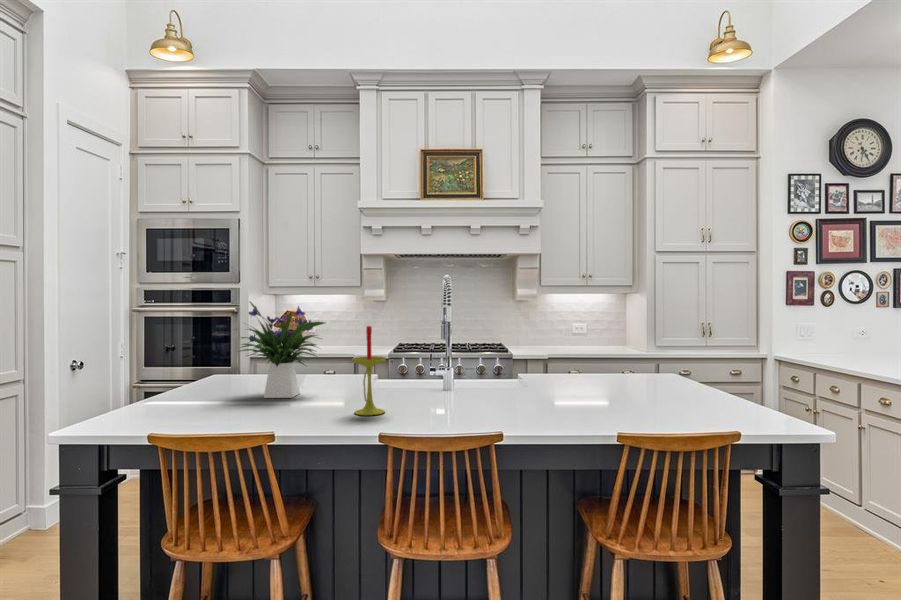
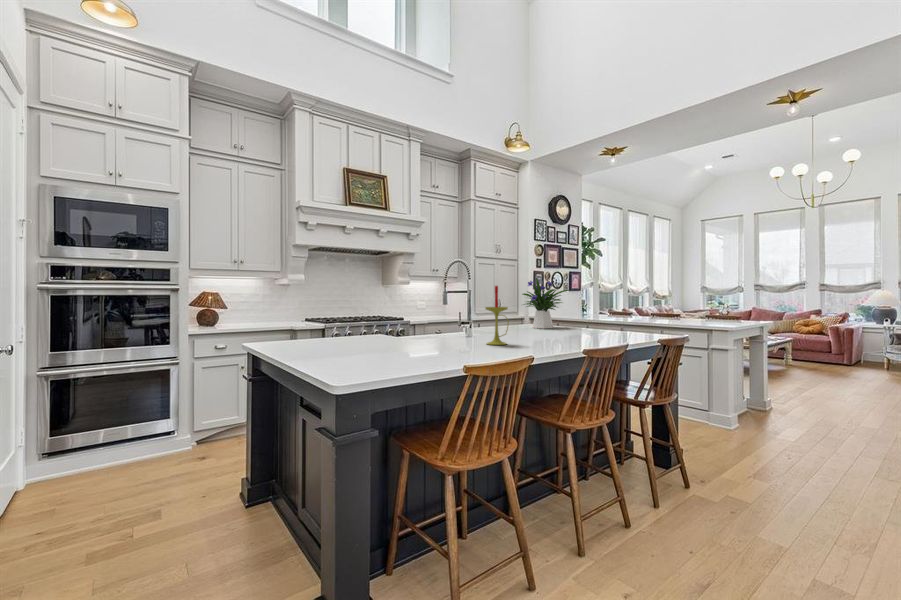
flower arrangement: present [241,302,325,398] -> present [522,278,569,329]

